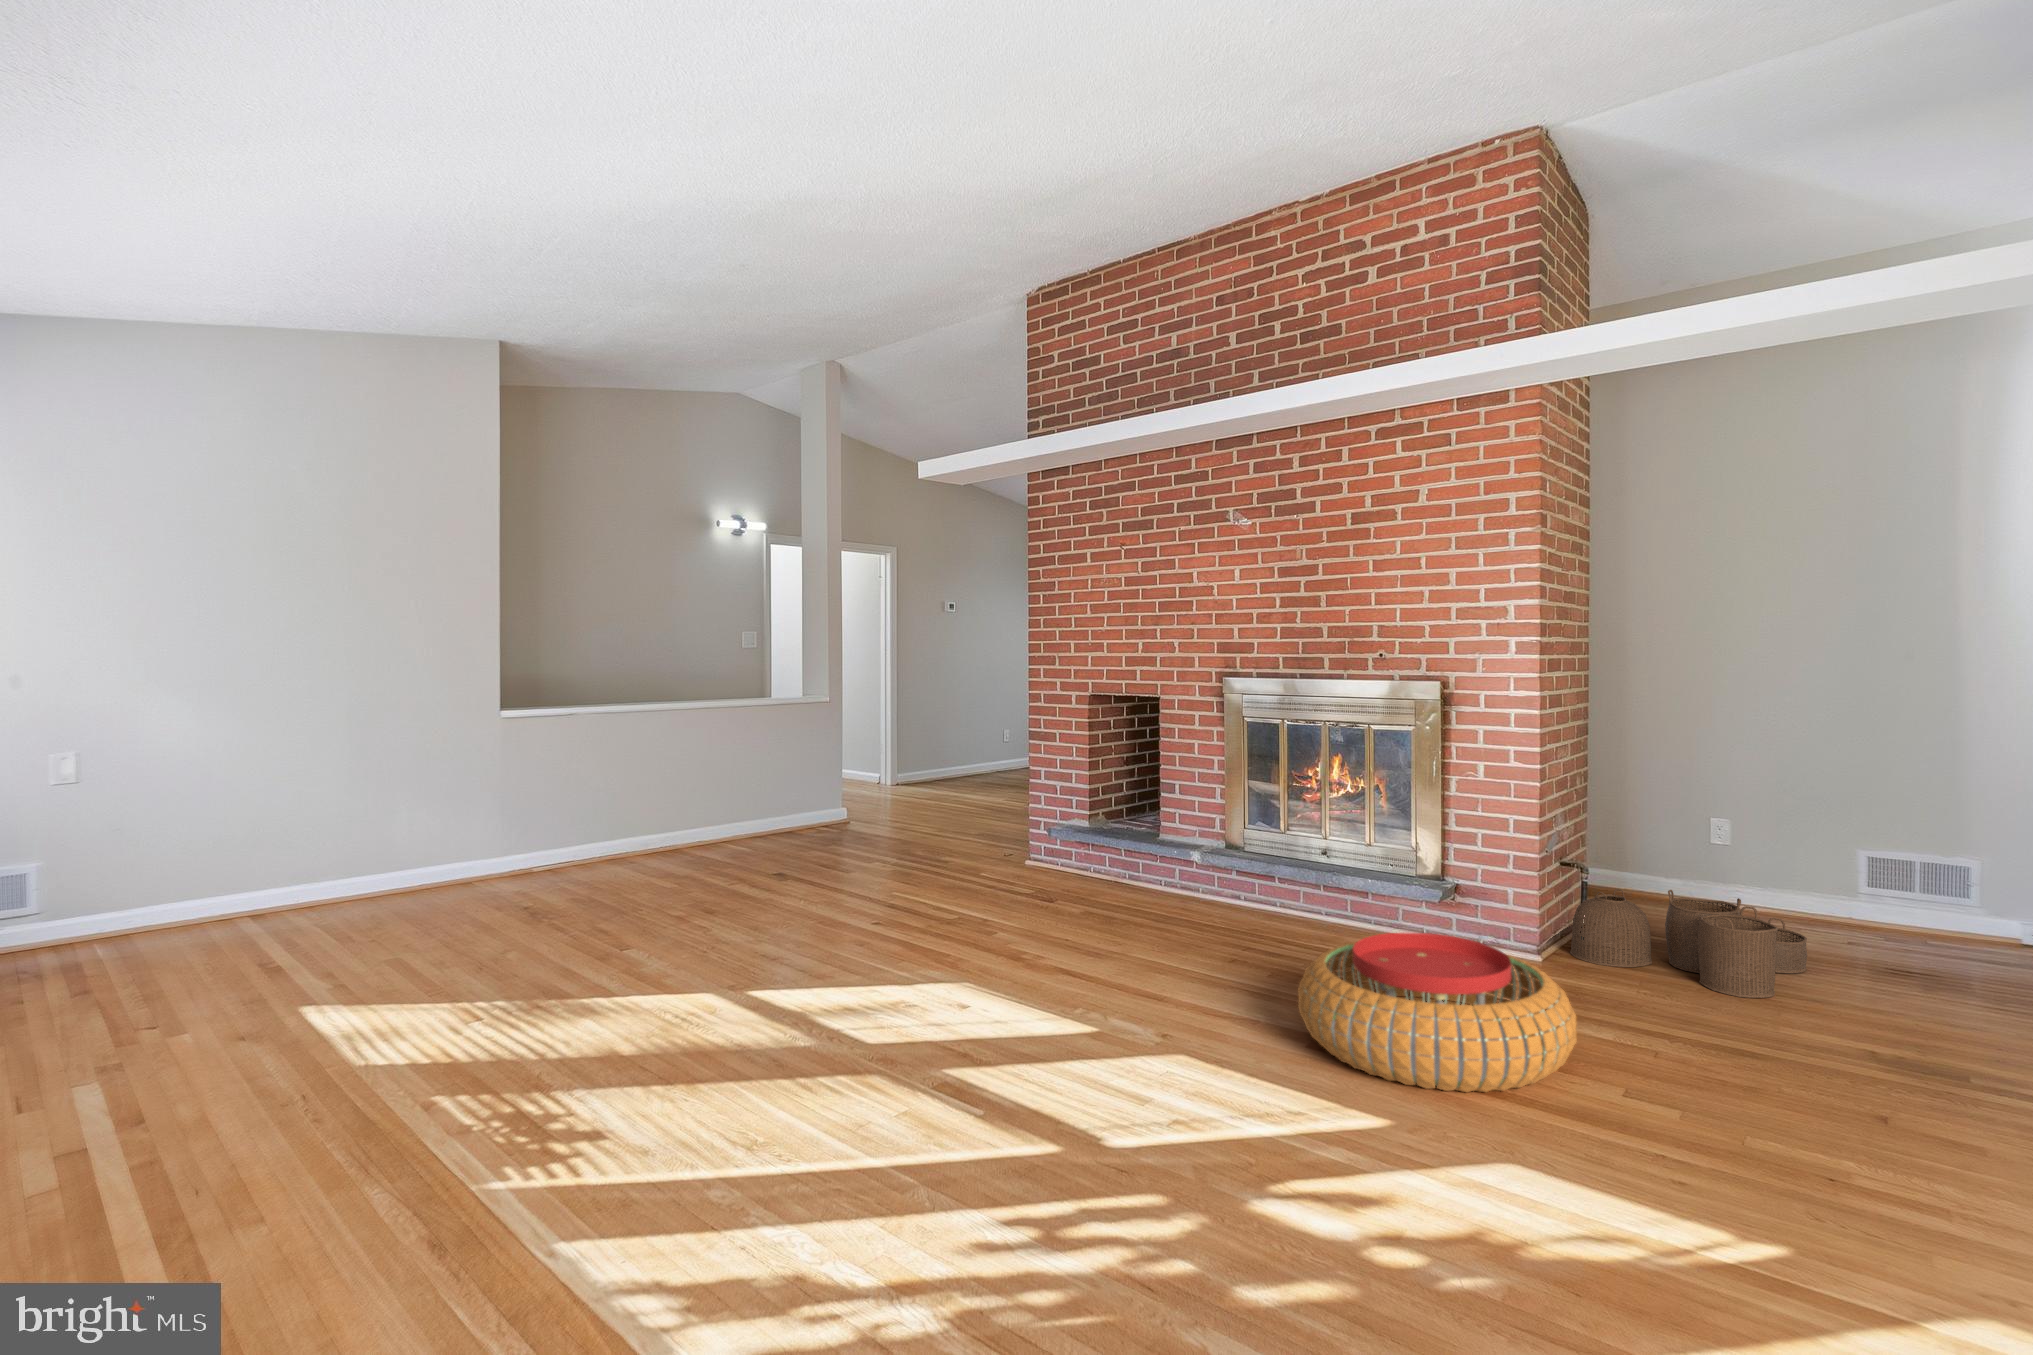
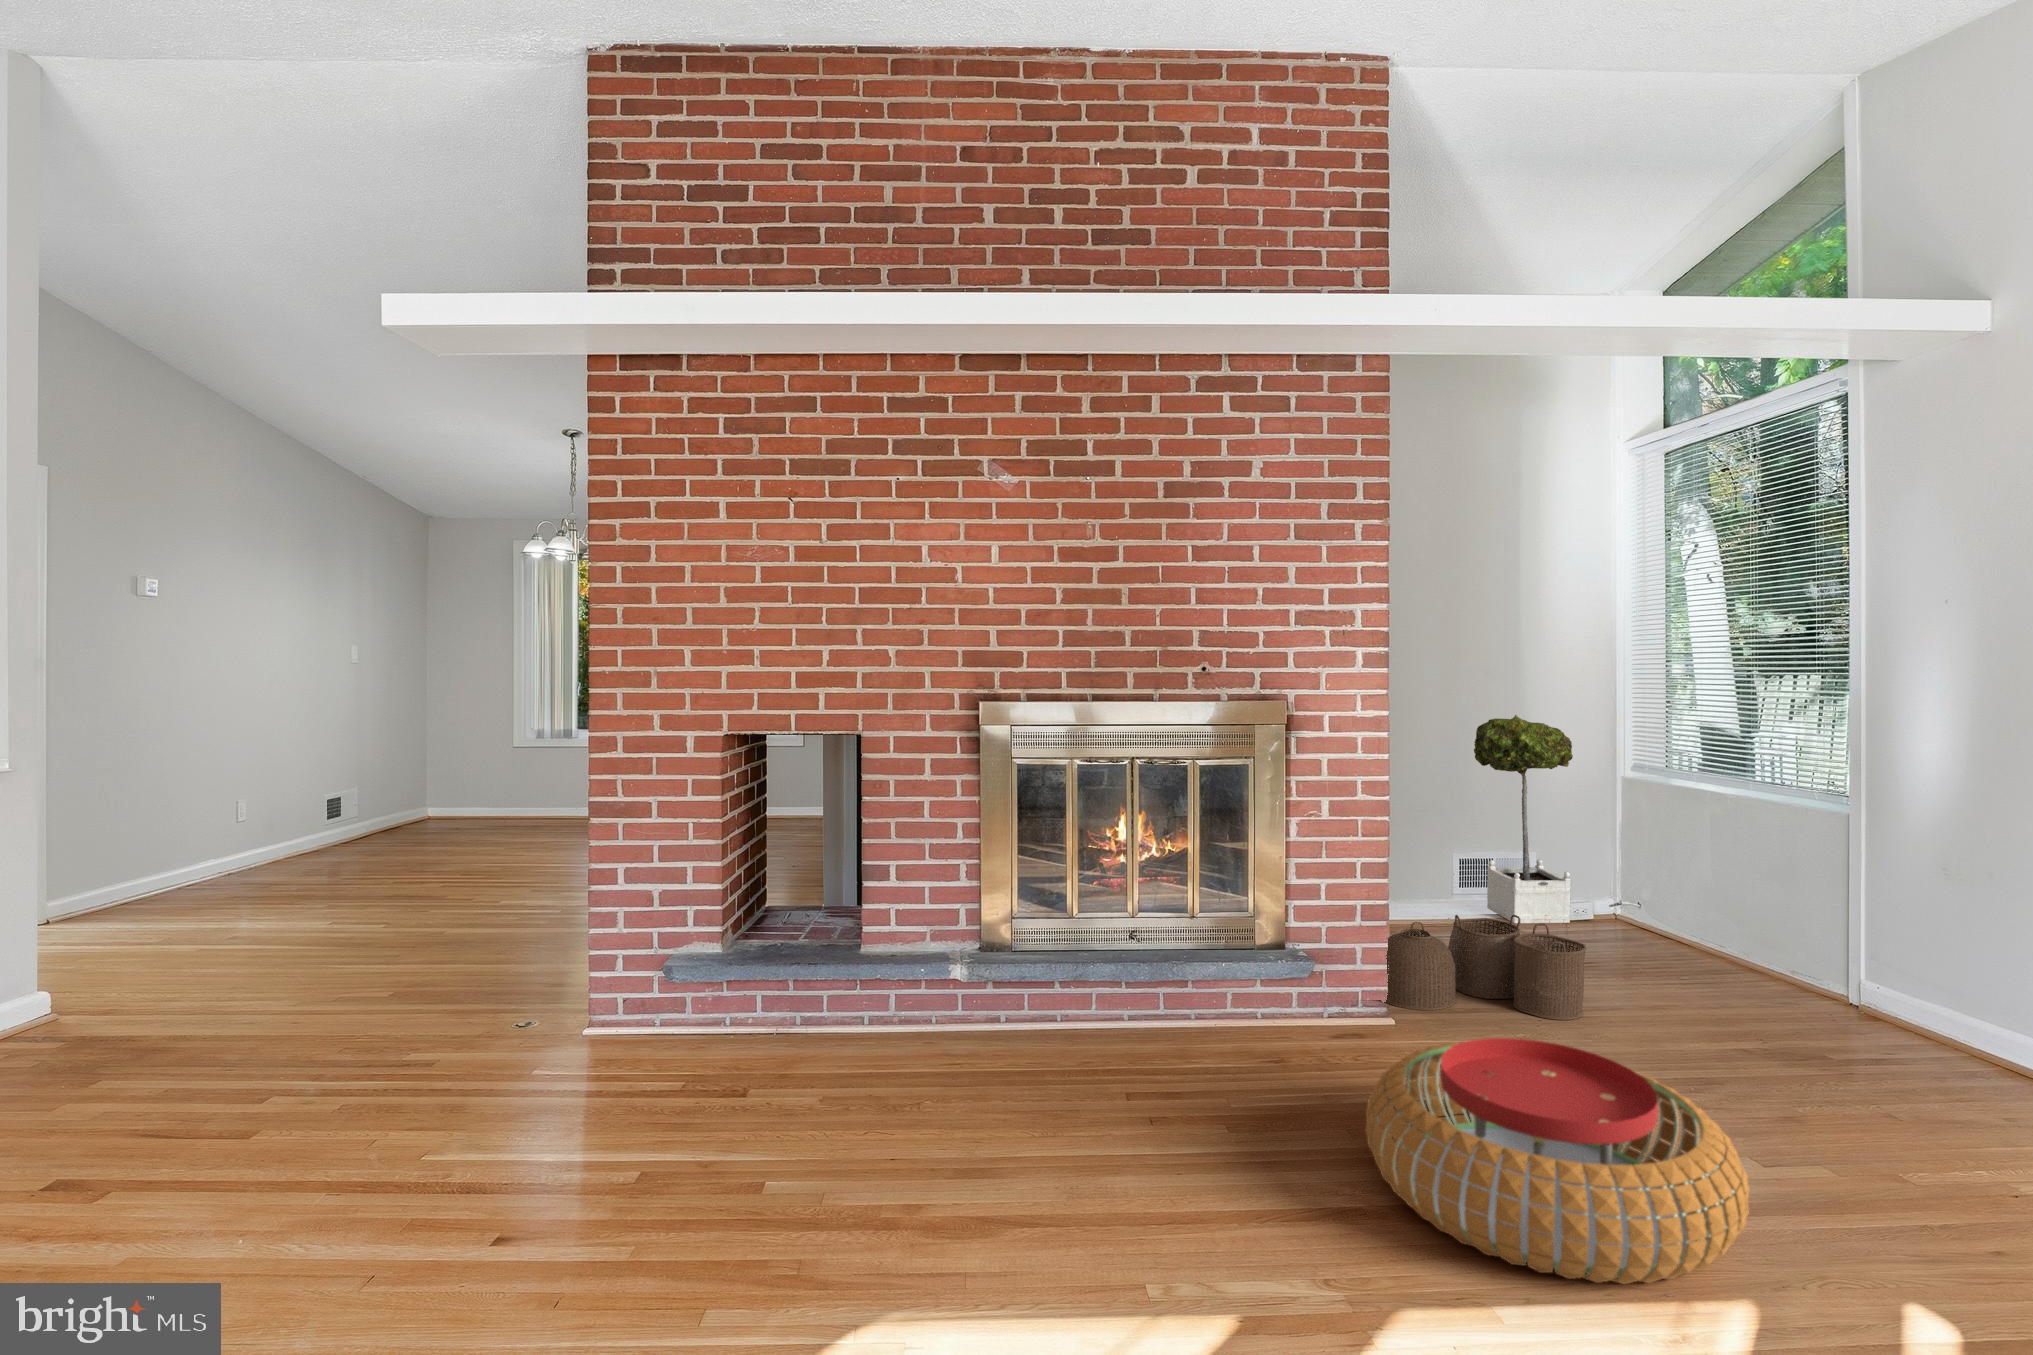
potted tree: none [1856,708,1991,952] -> present [1474,715,1573,923]

